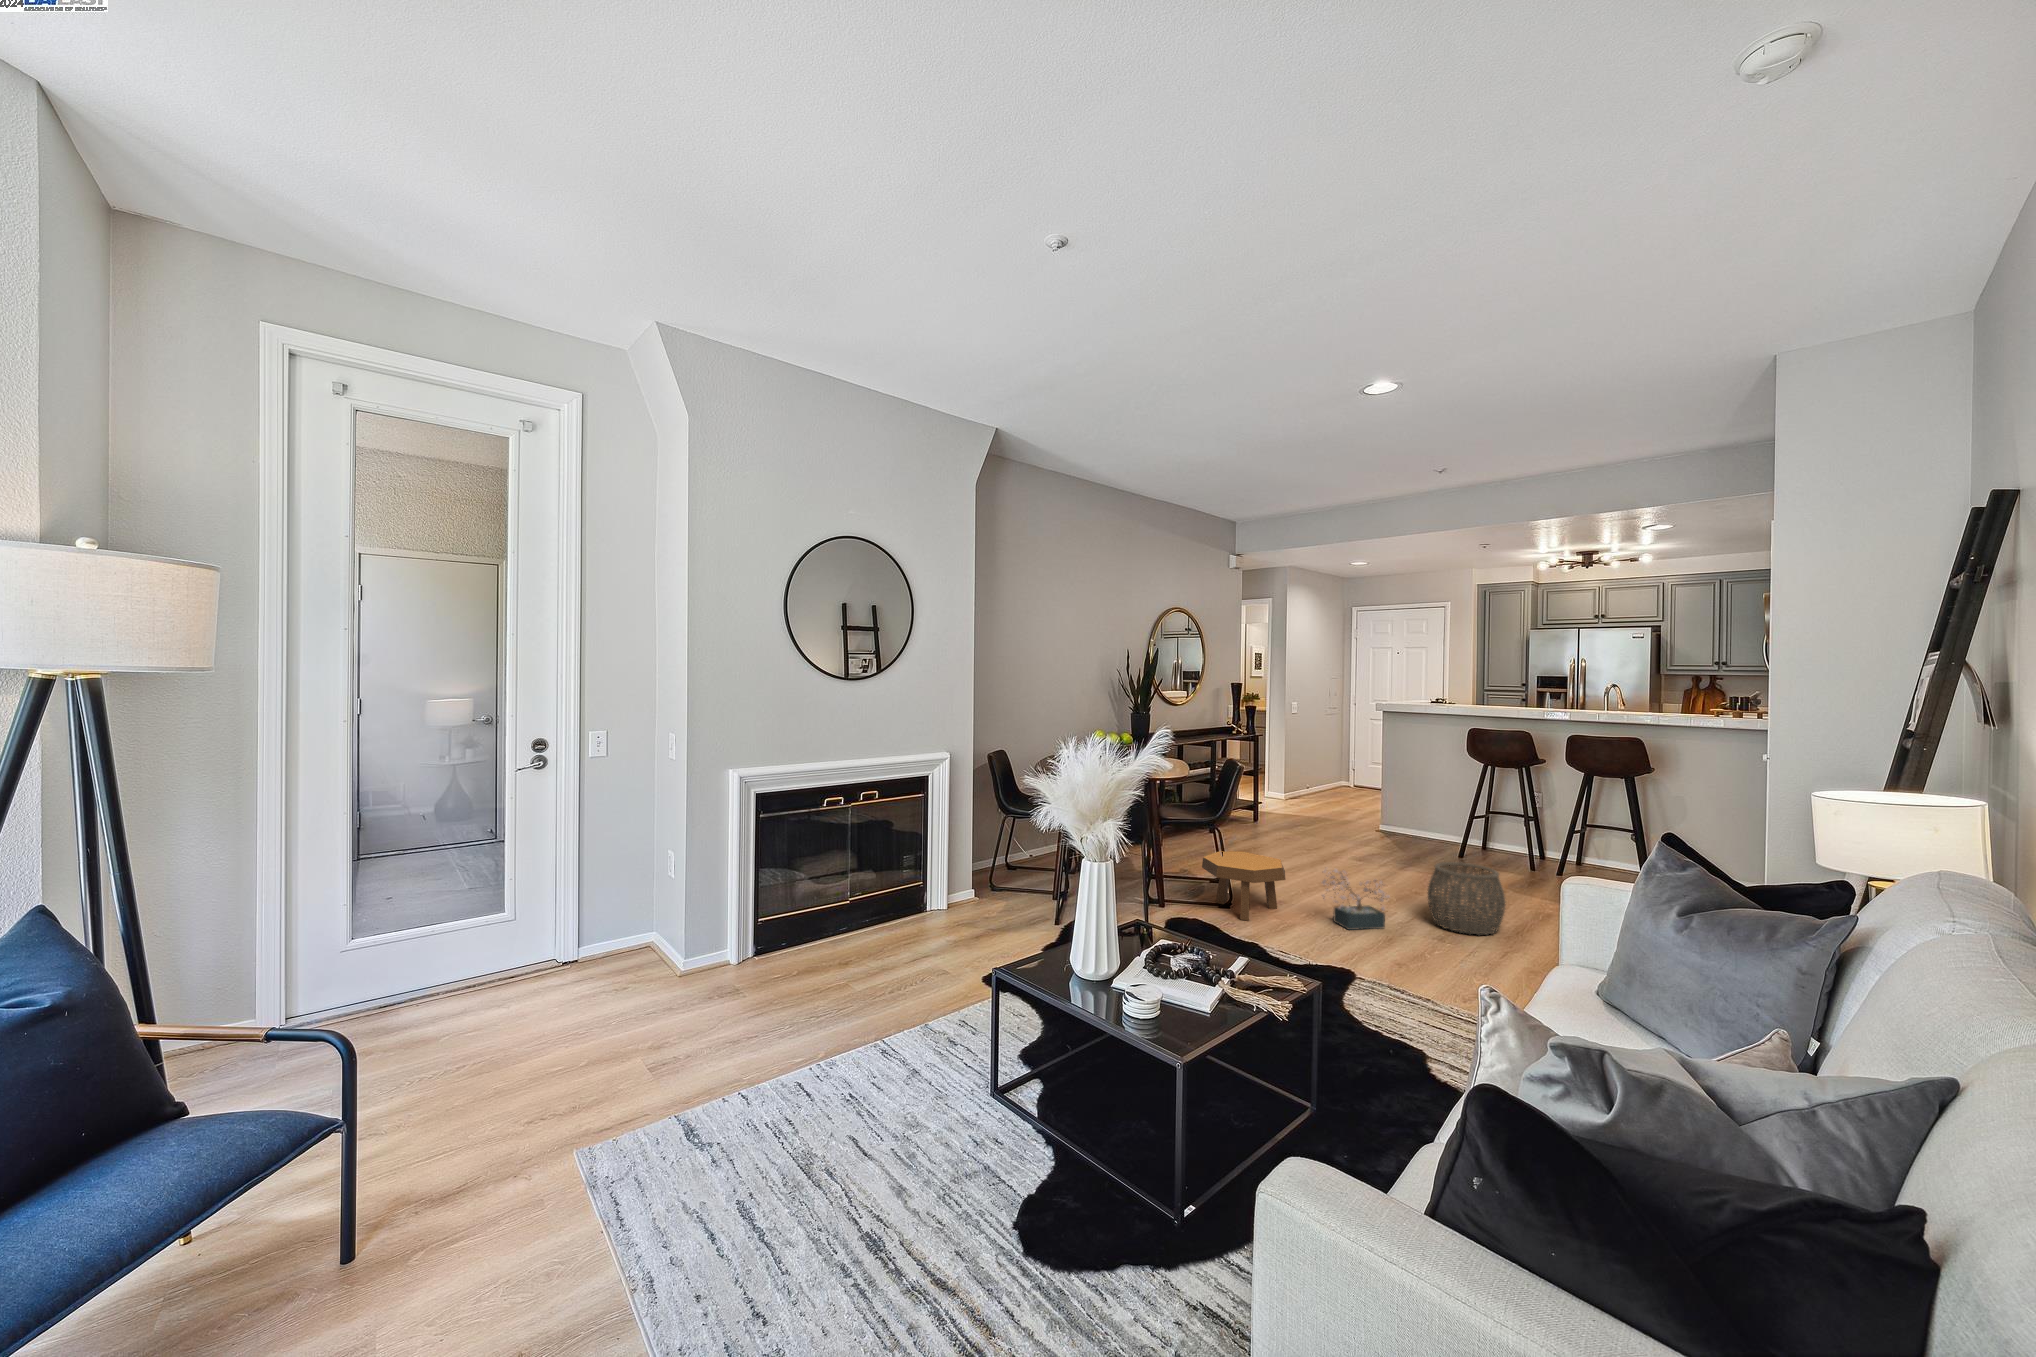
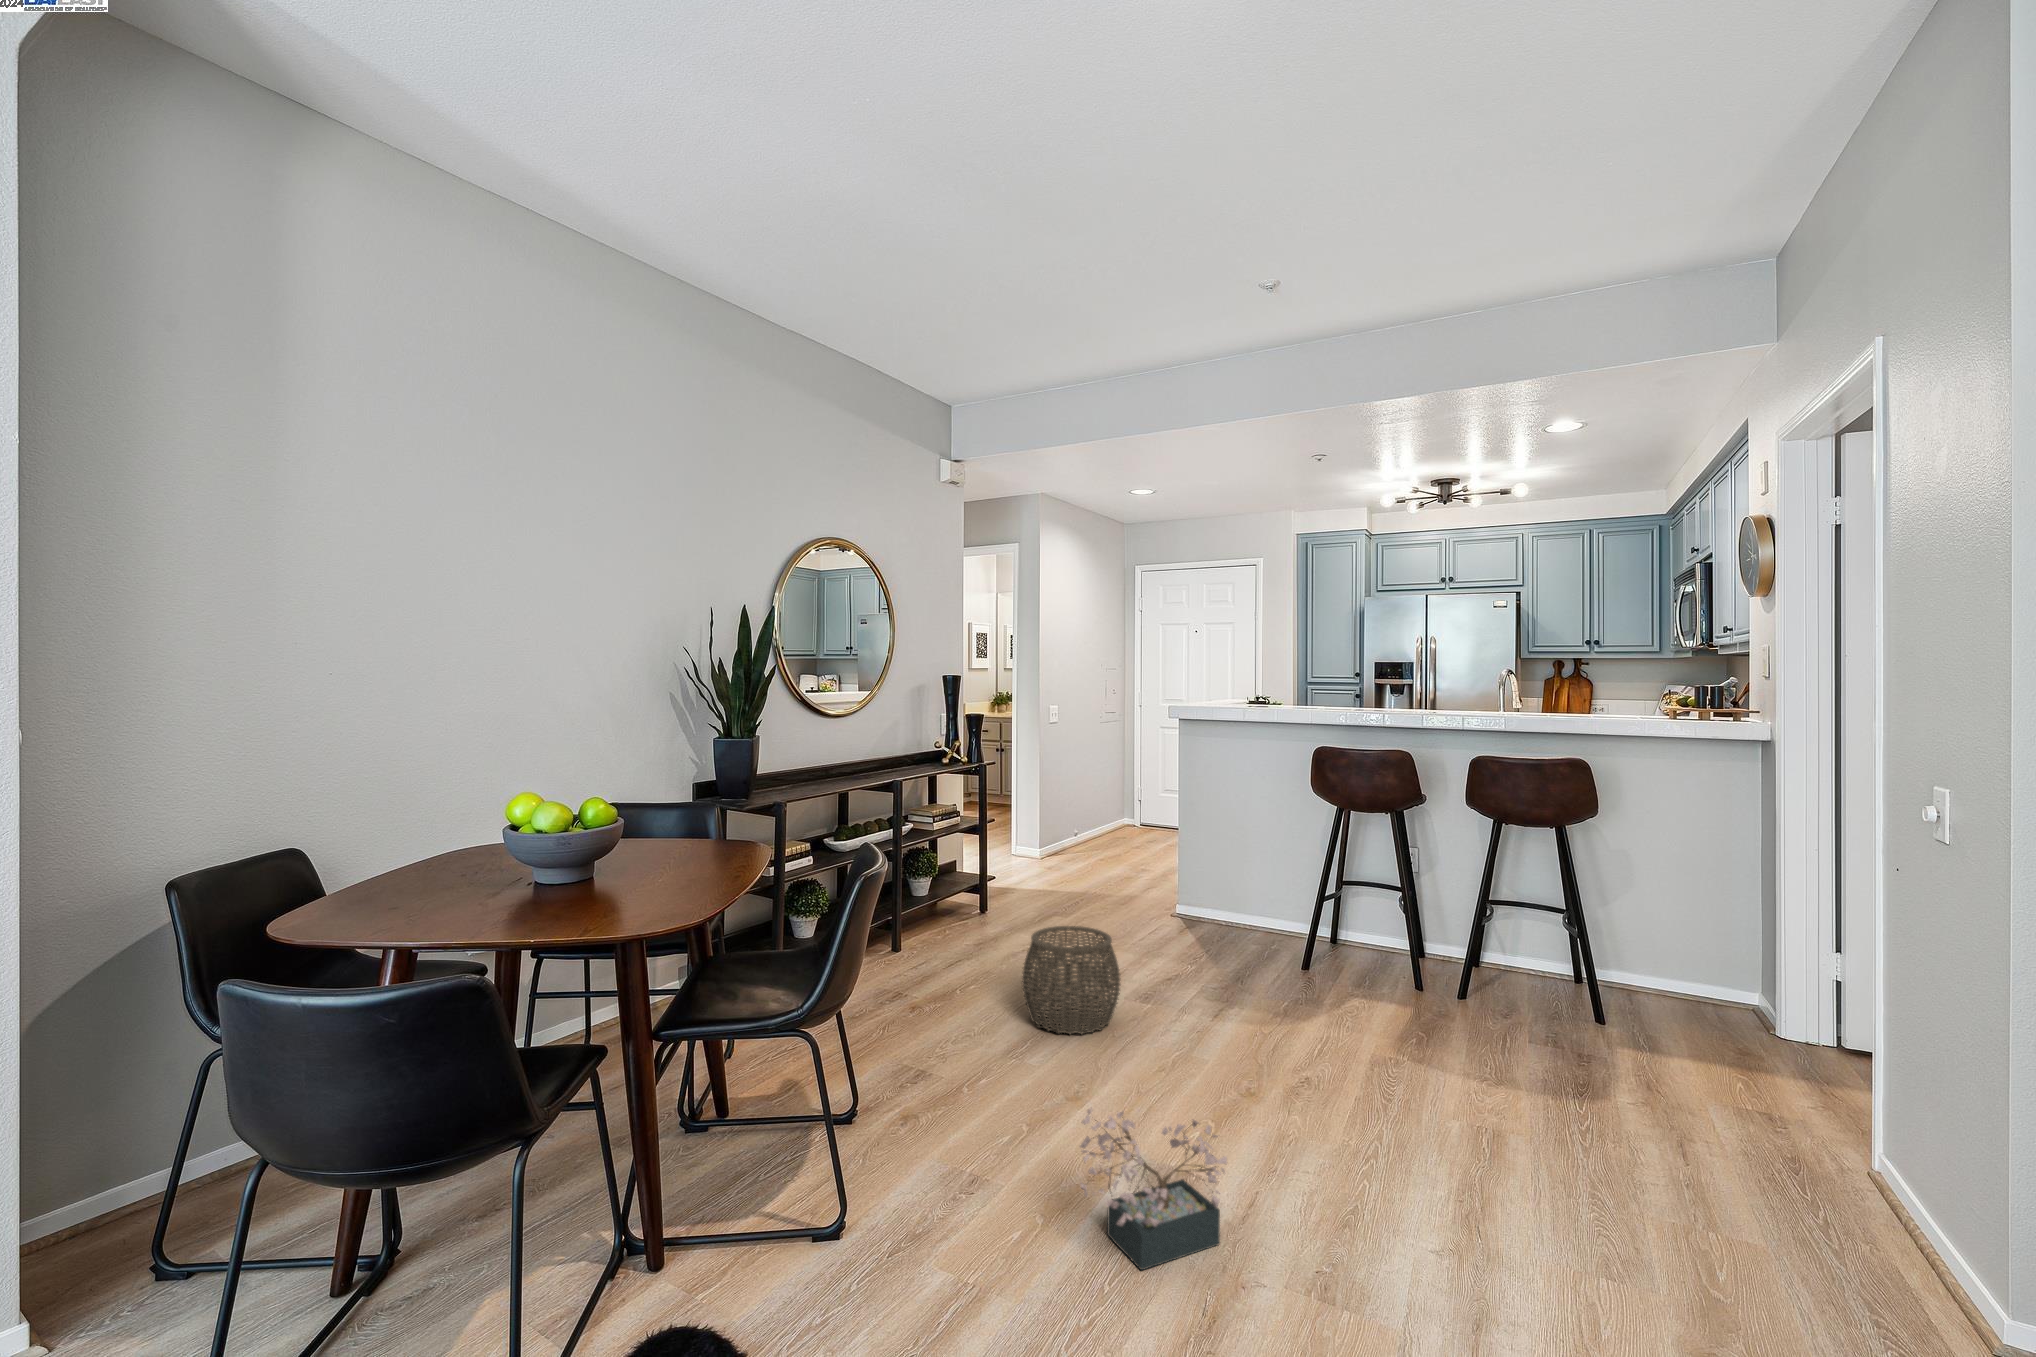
footstool: present [1202,852,1286,921] -> none [811,1057,1003,1270]
woven basket: present [1428,862,1506,935] -> present [1022,926,1121,1034]

